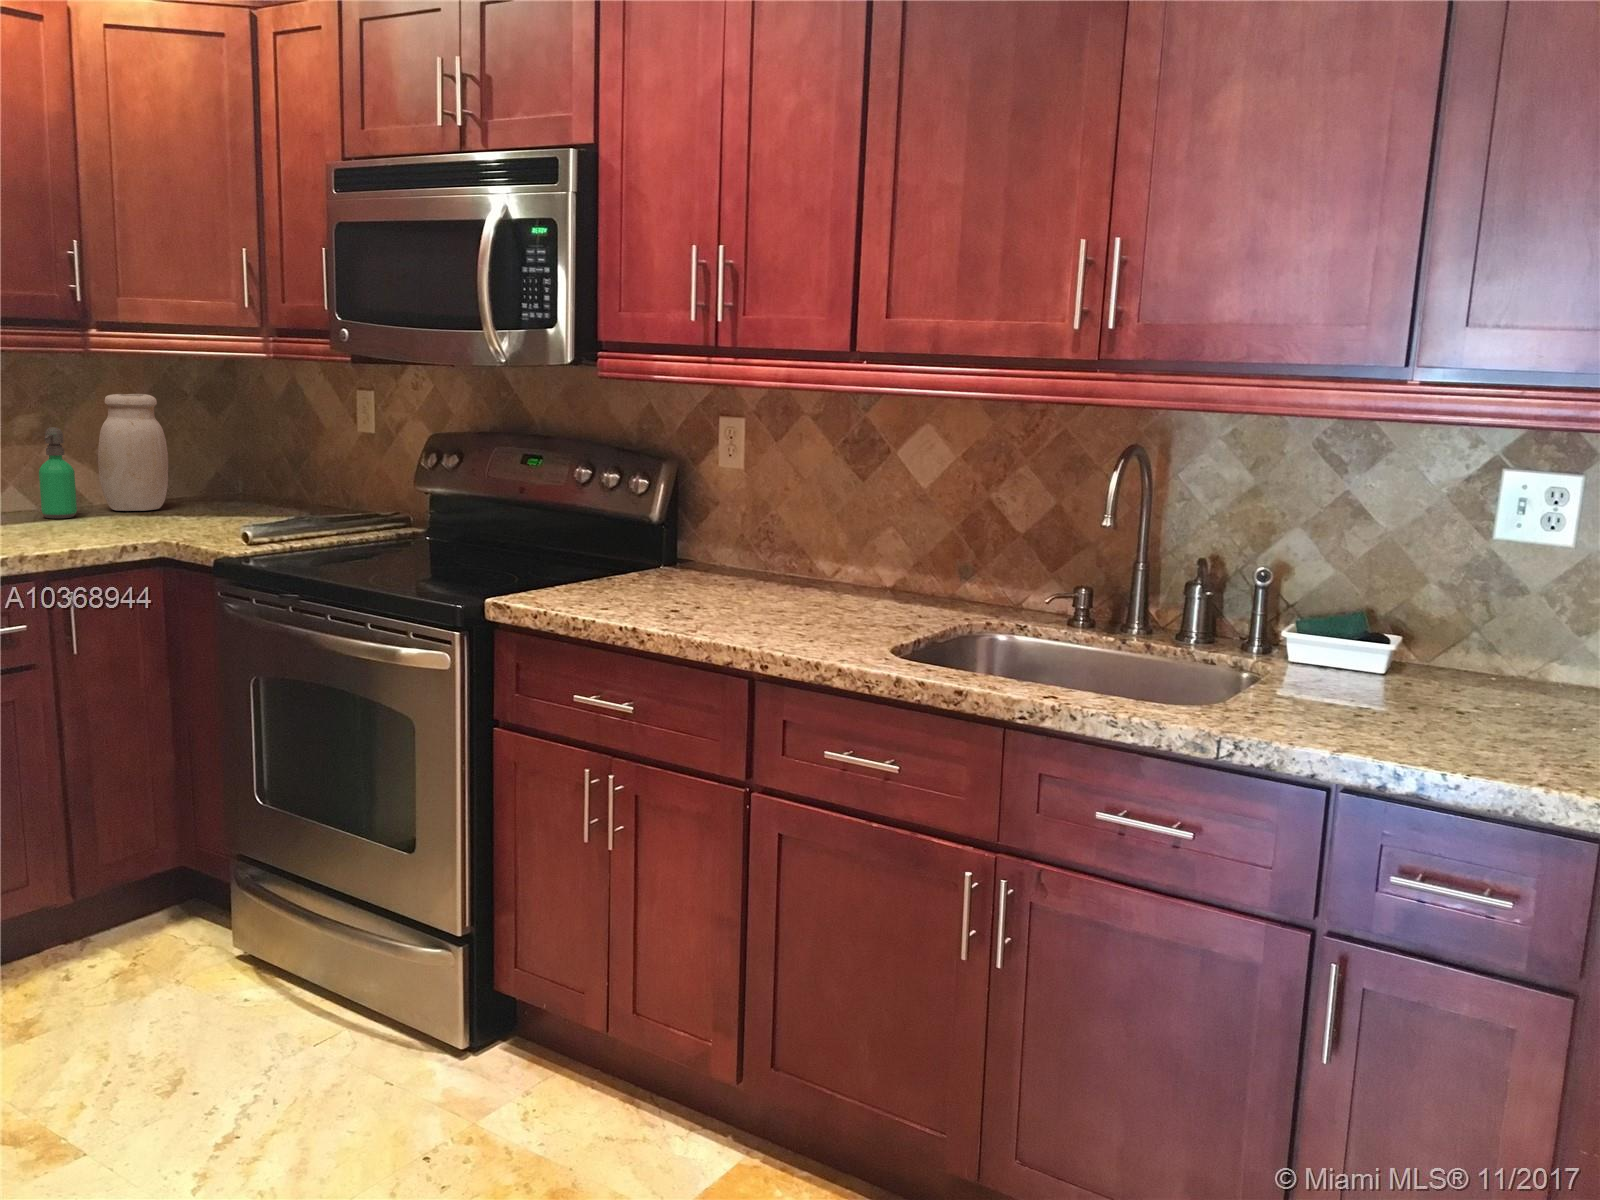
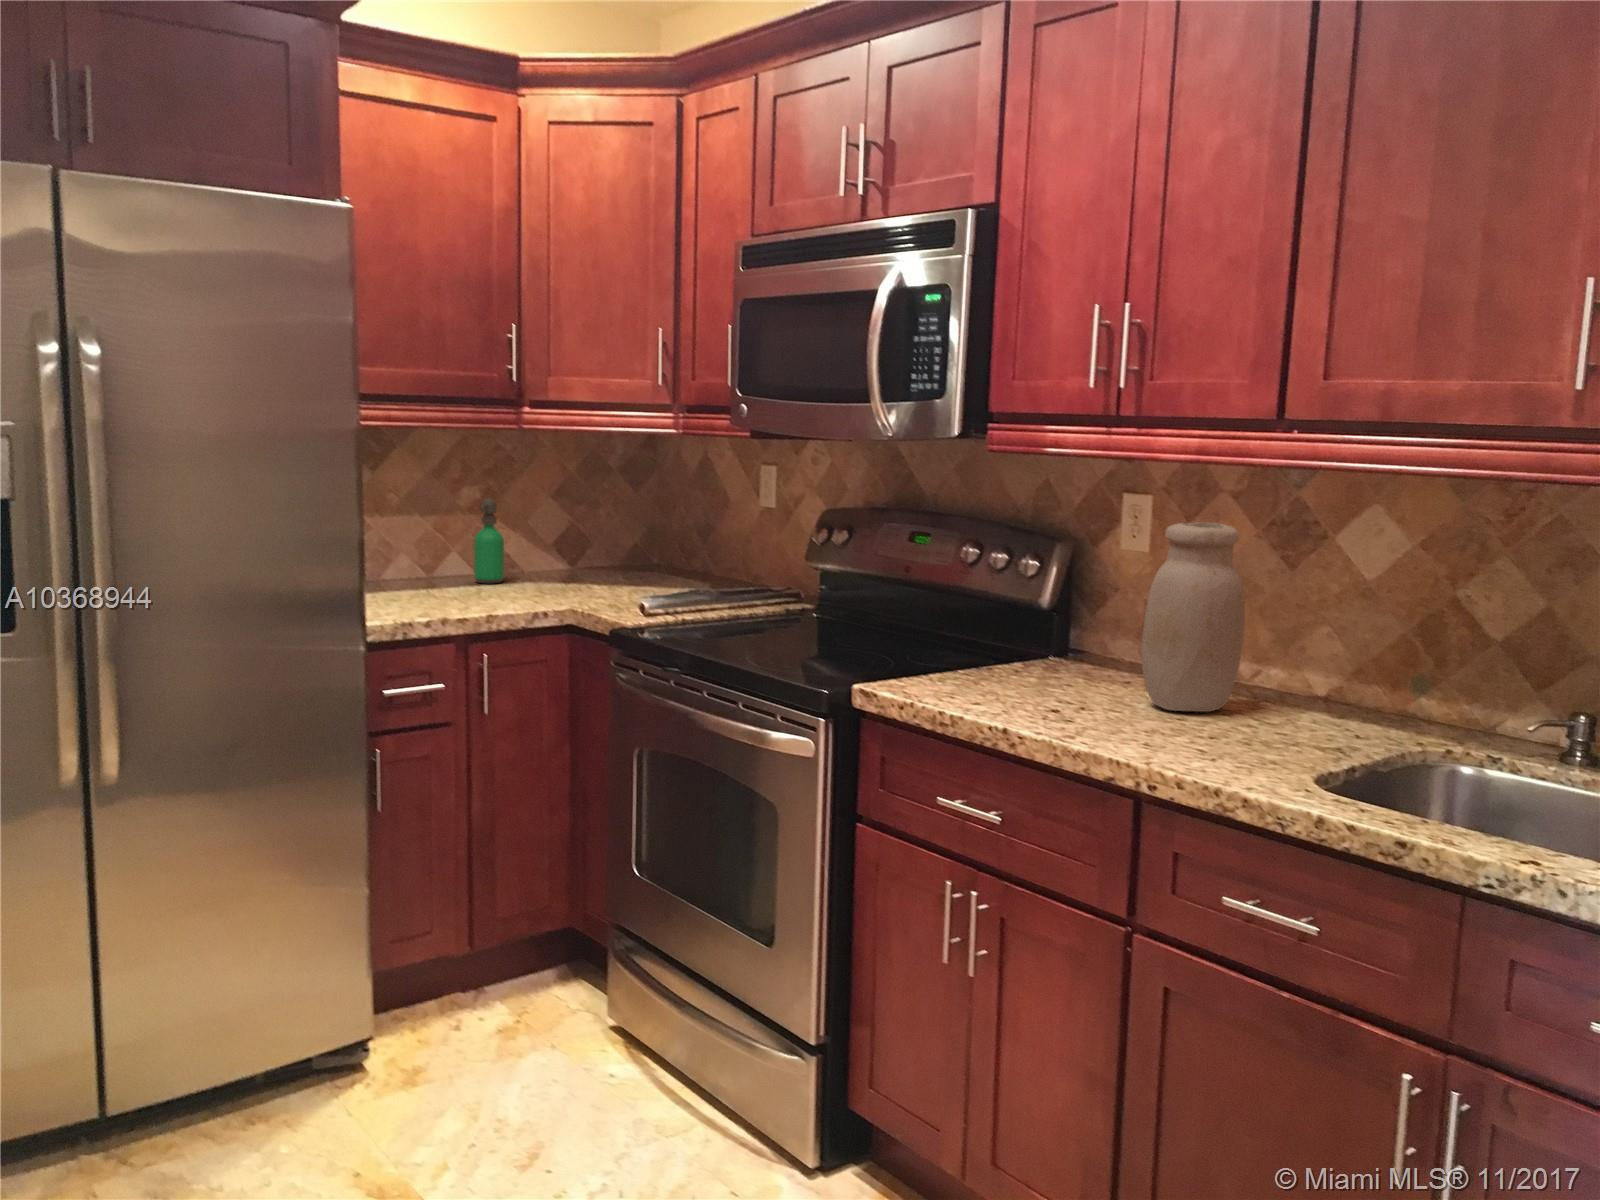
jar: present [98,394,168,511] -> present [1141,523,1245,712]

